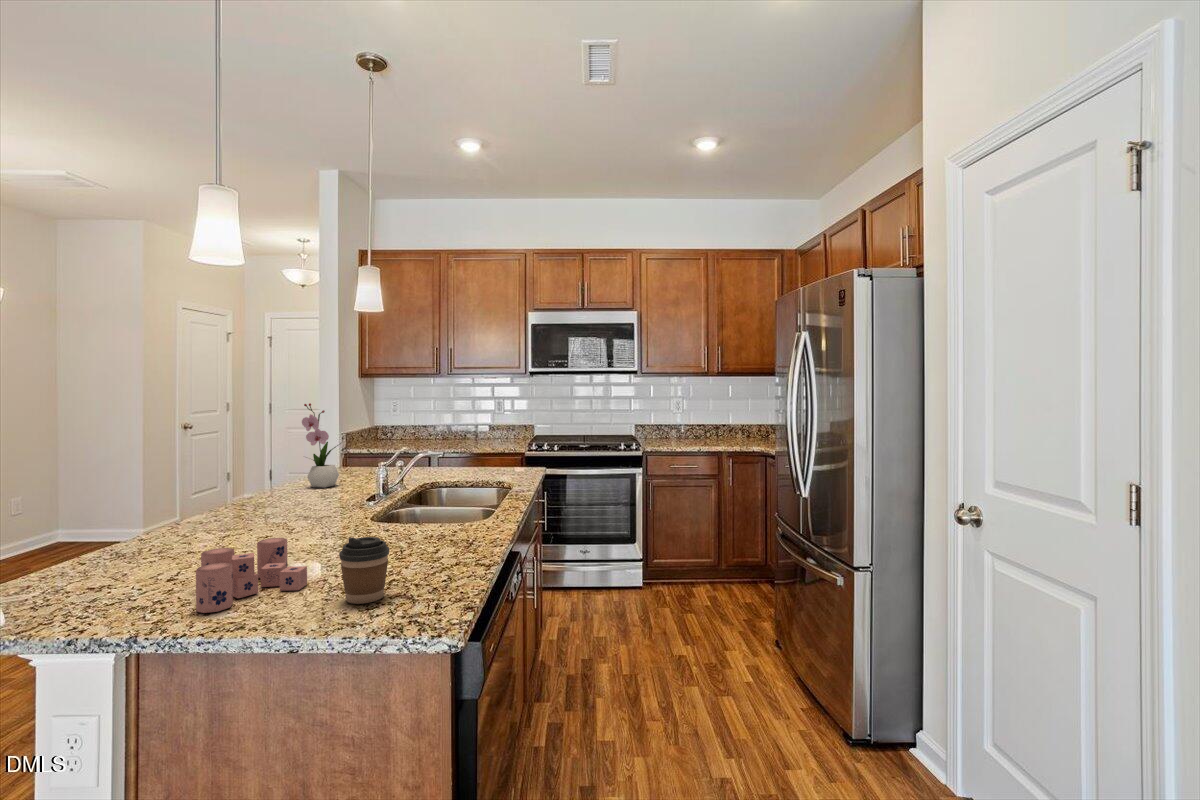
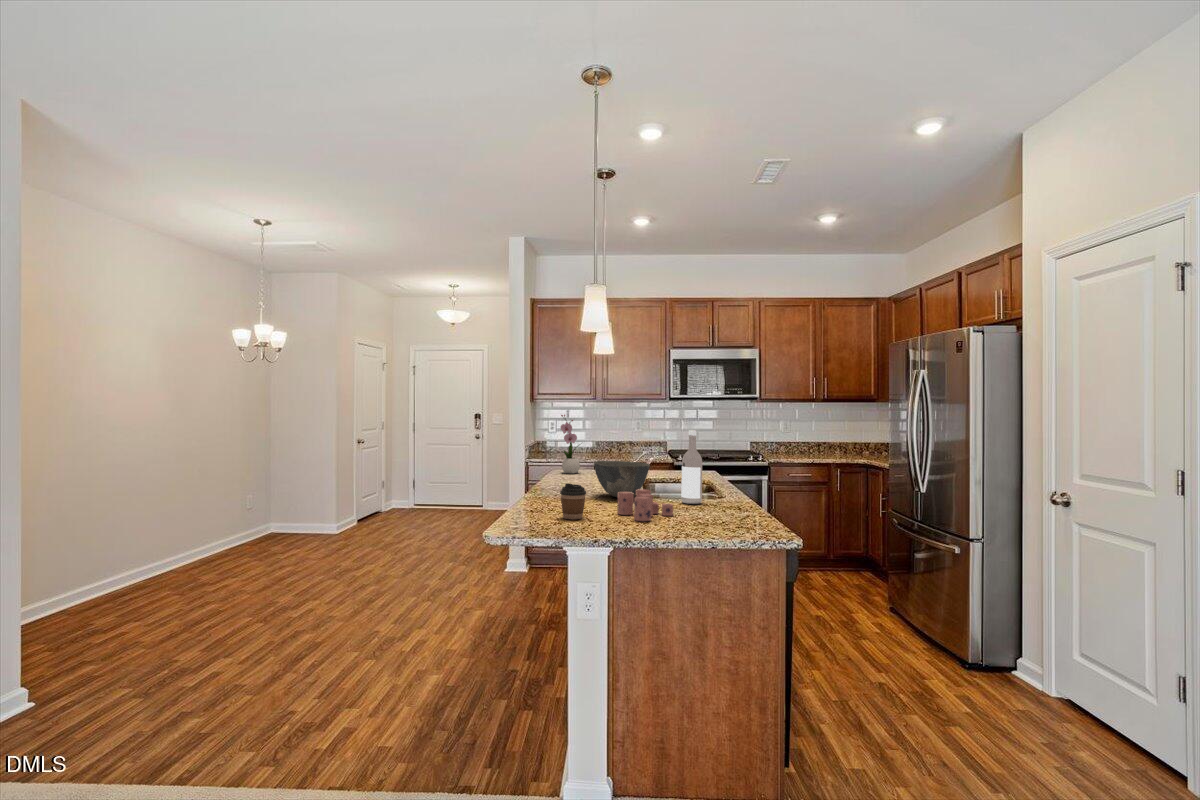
wine bottle: none [377,431,411,553] -> present [682,430,702,504]
bowl: none [248,480,349,541] -> present [594,461,650,497]
coffee cup: present [339,537,389,604] -> present [560,483,586,519]

